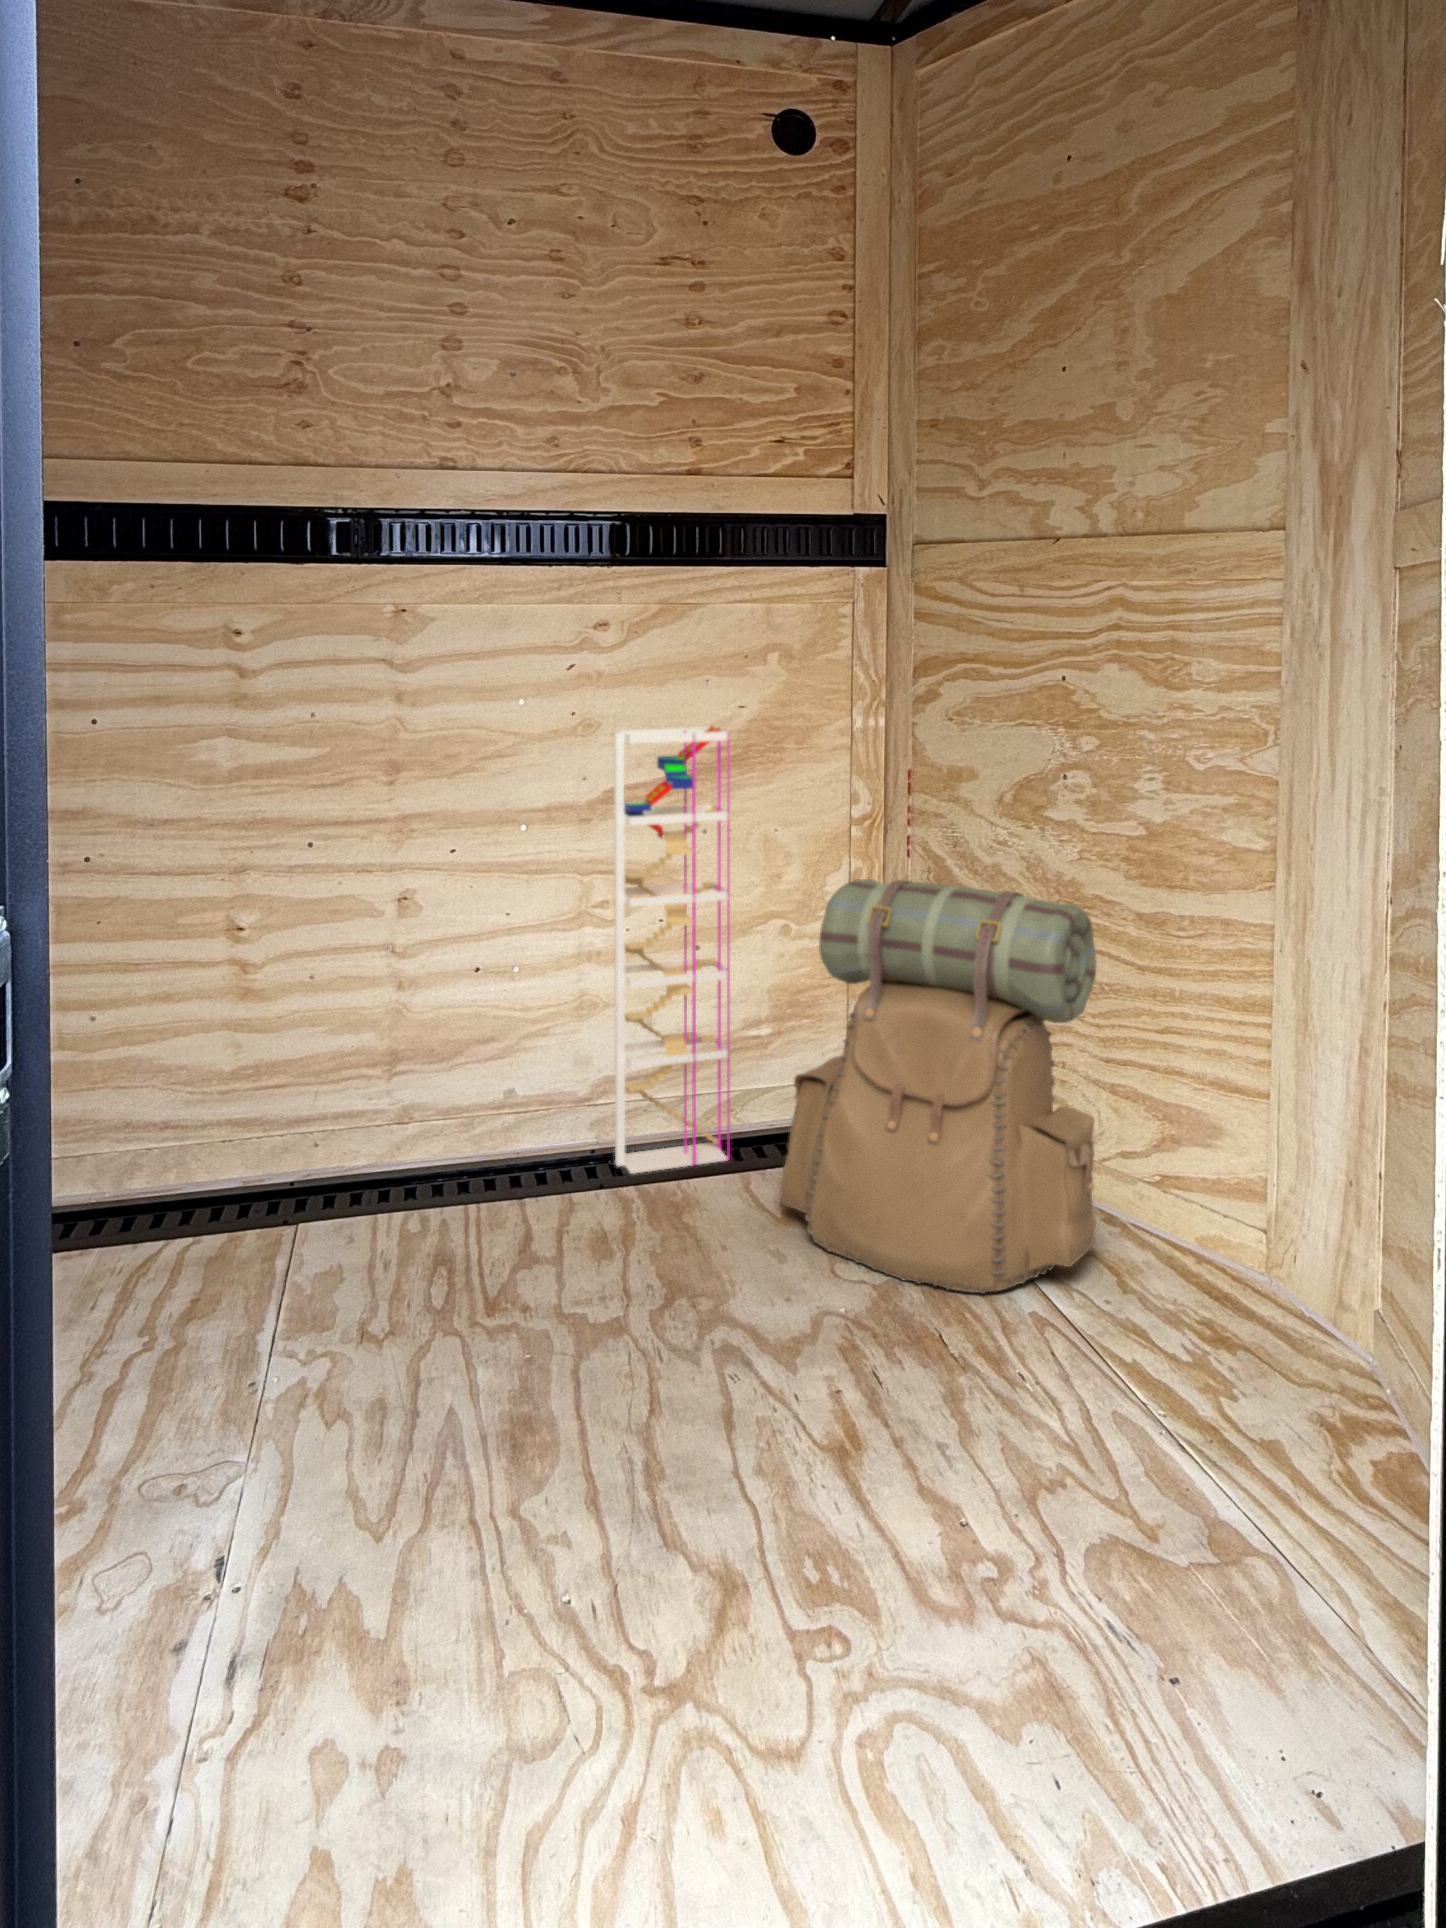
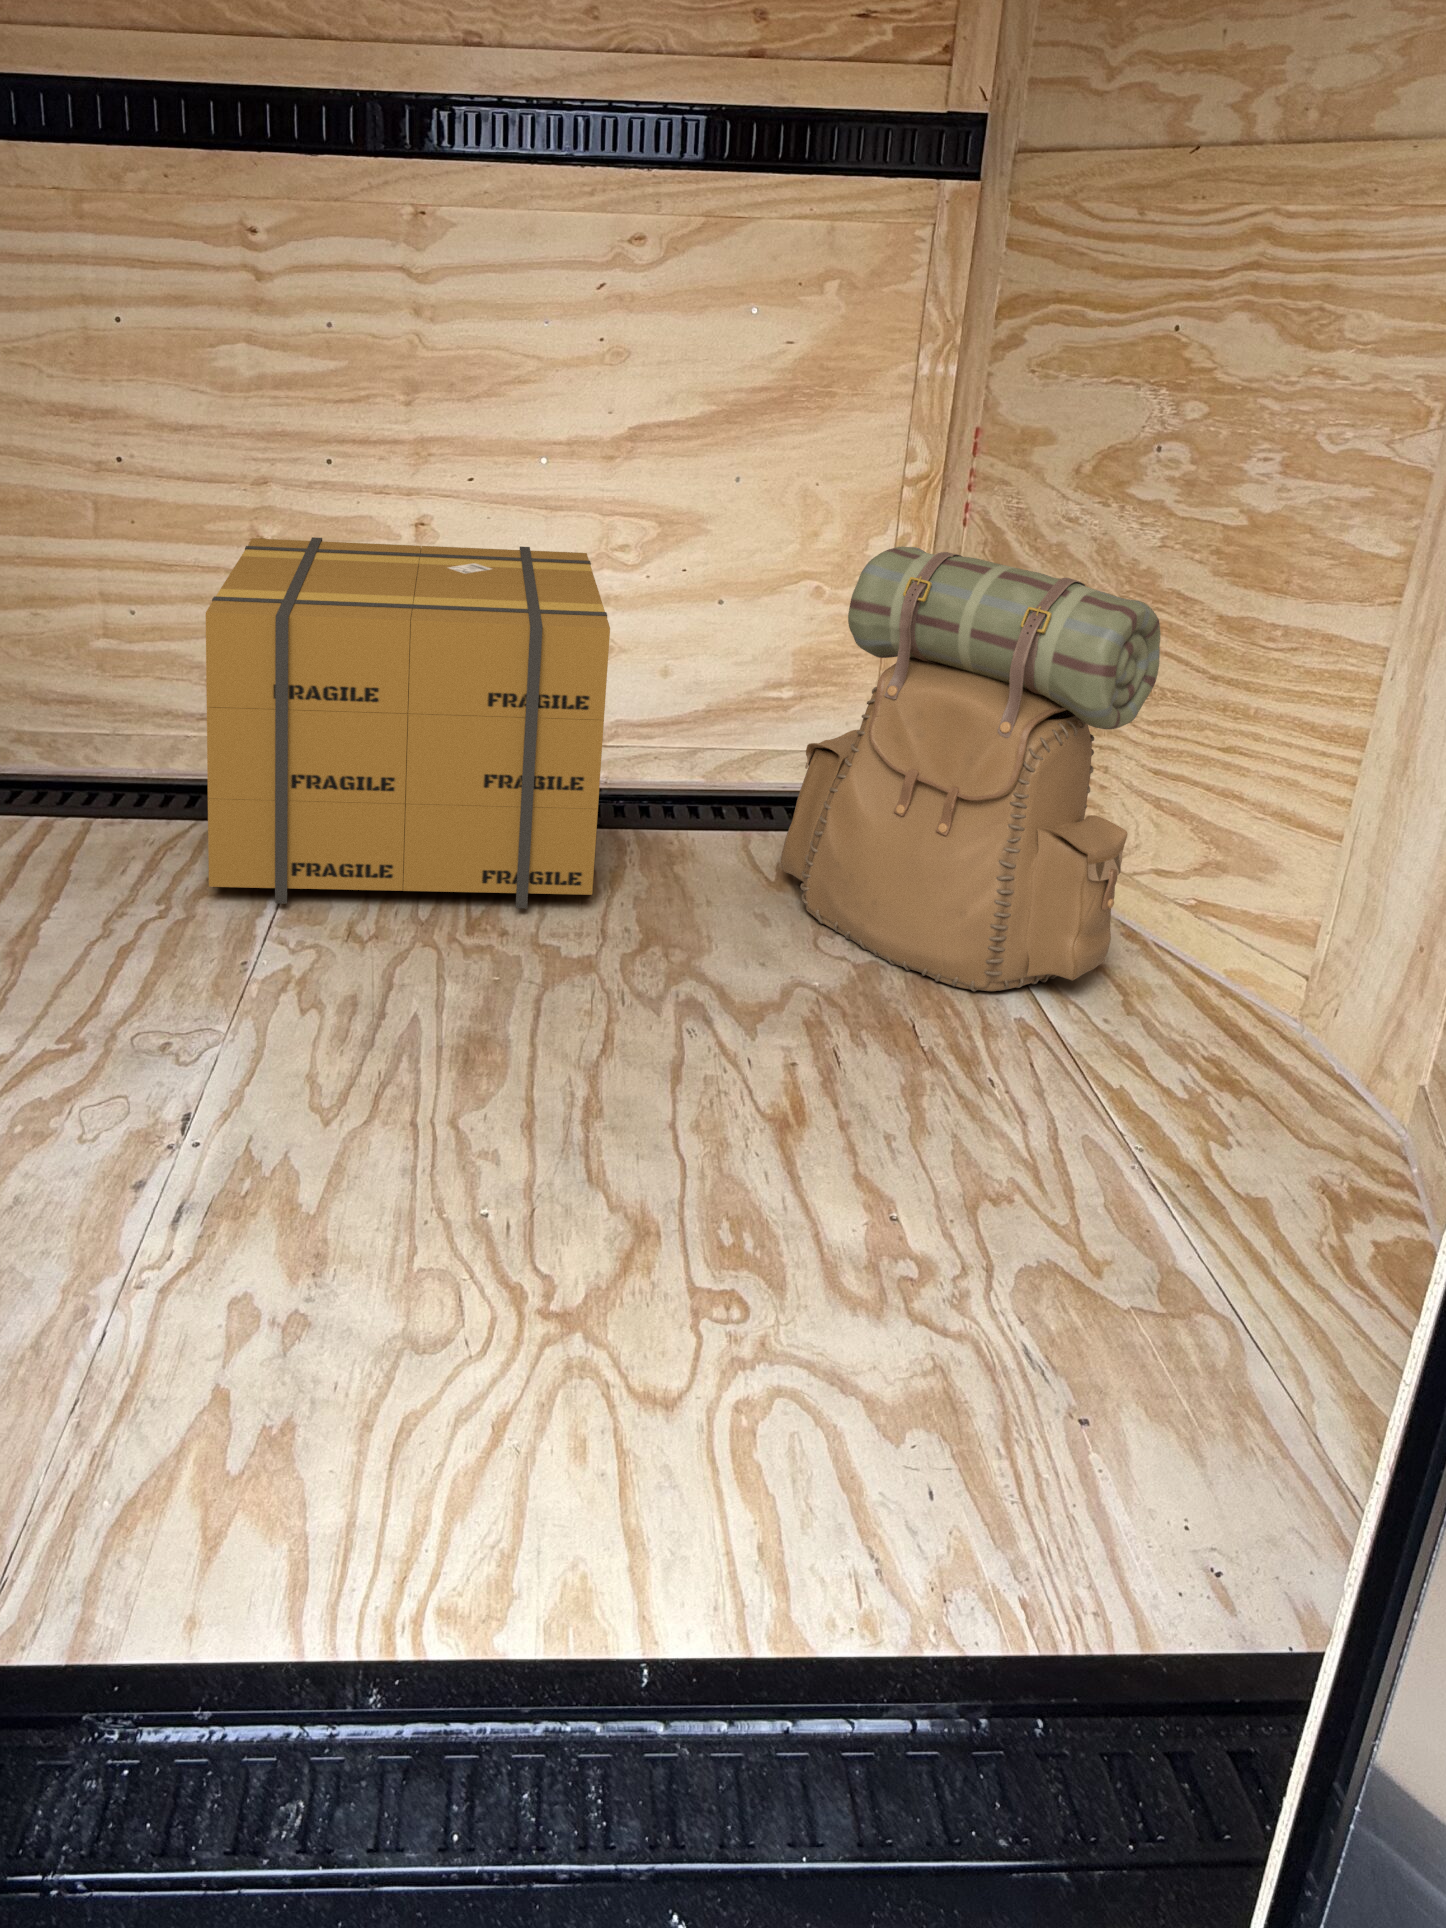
shelving unit: present [614,726,730,1174] -> none [624,357,783,816]
cardboard box: none [203,919,607,1316] -> present [206,537,610,908]

